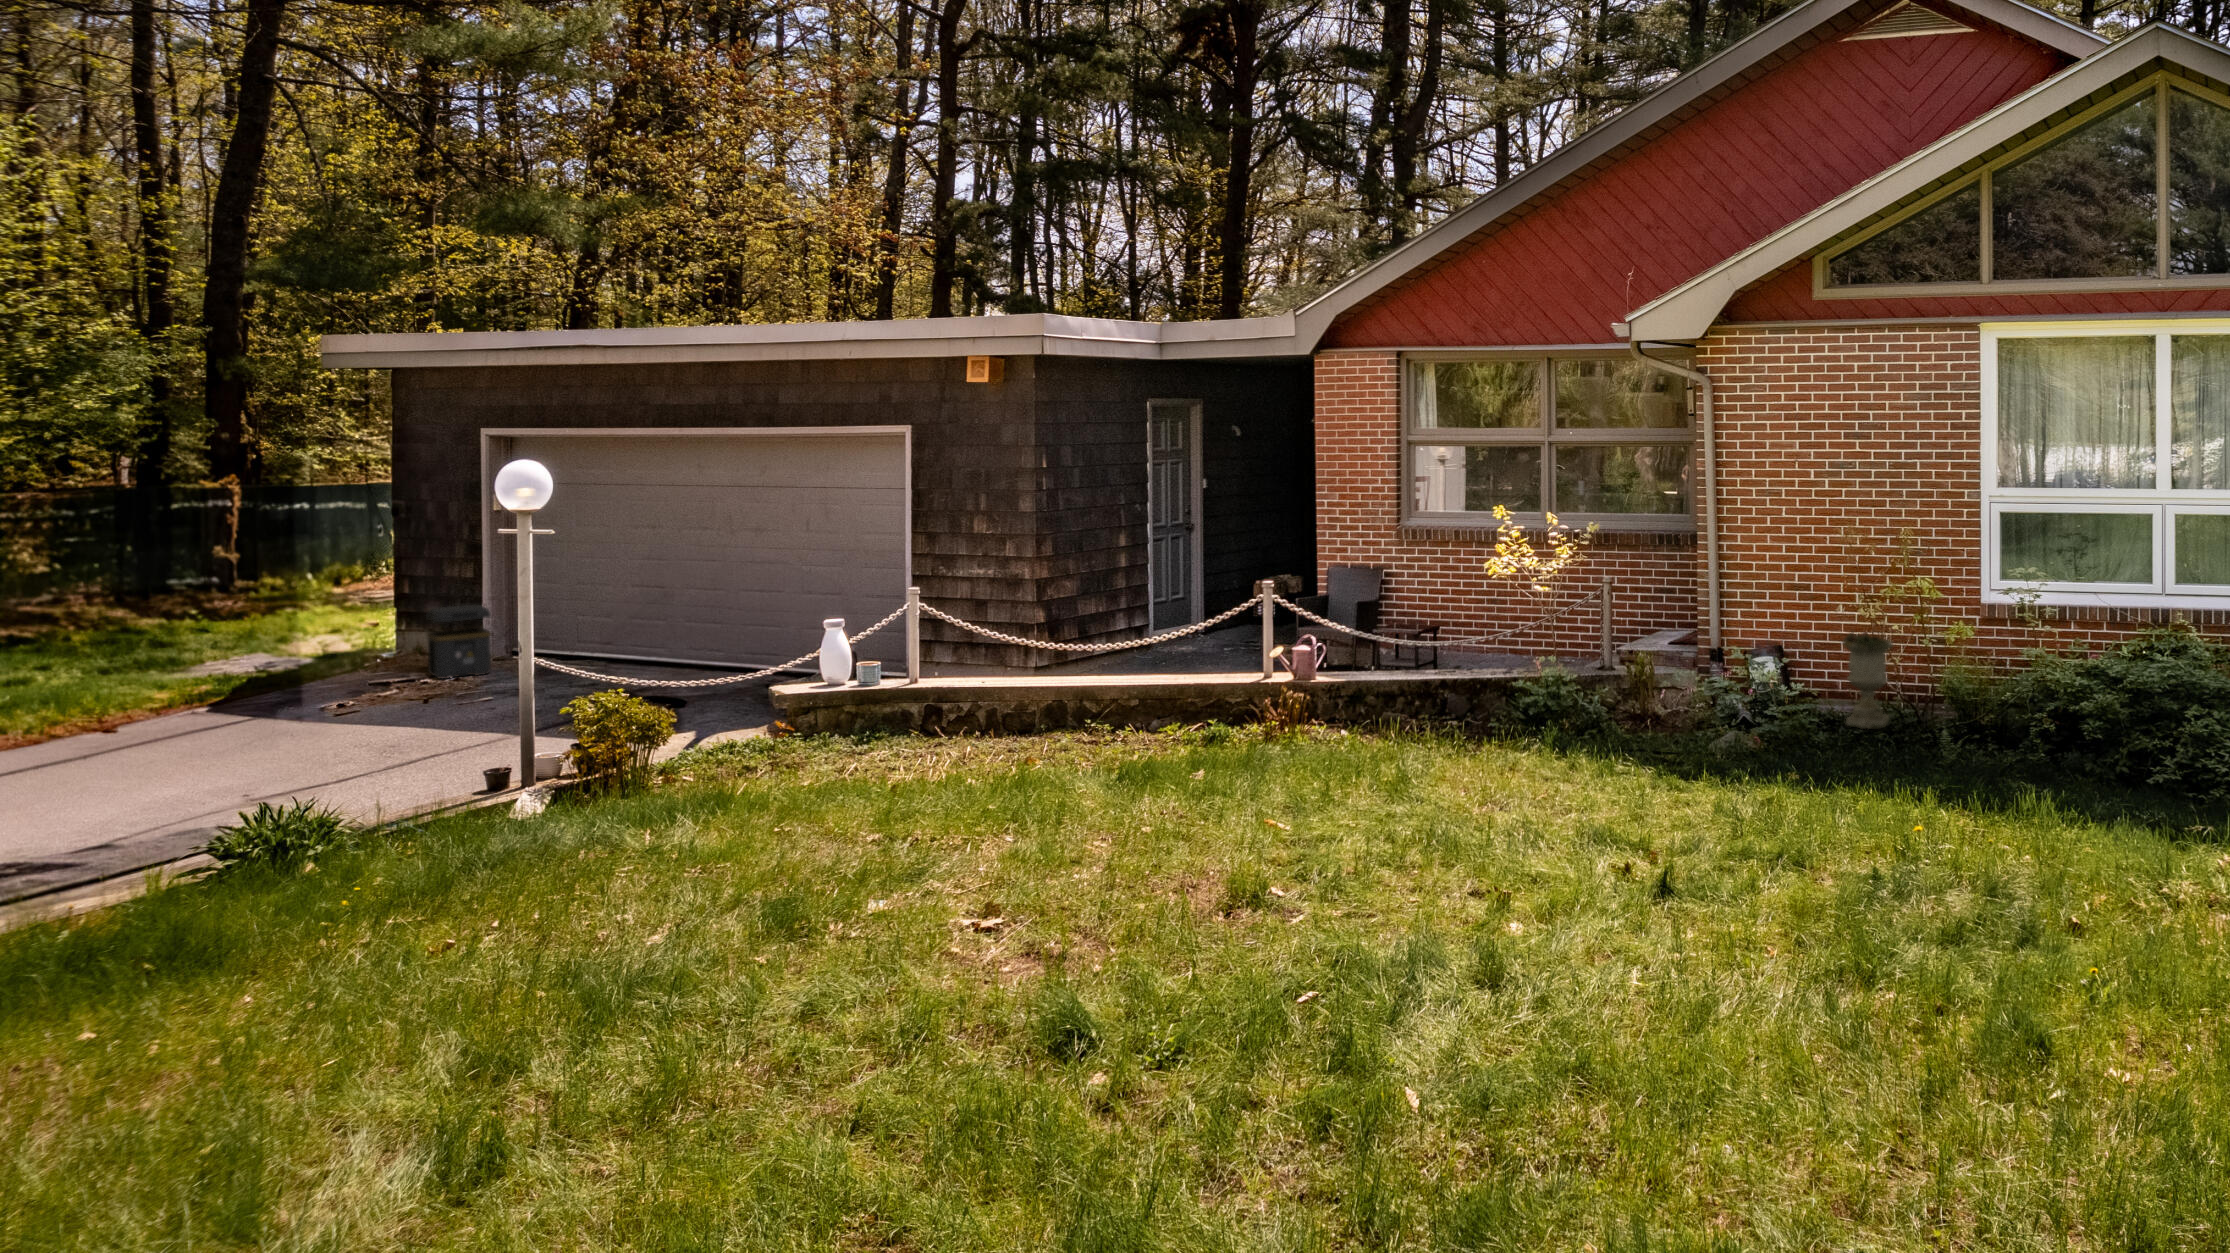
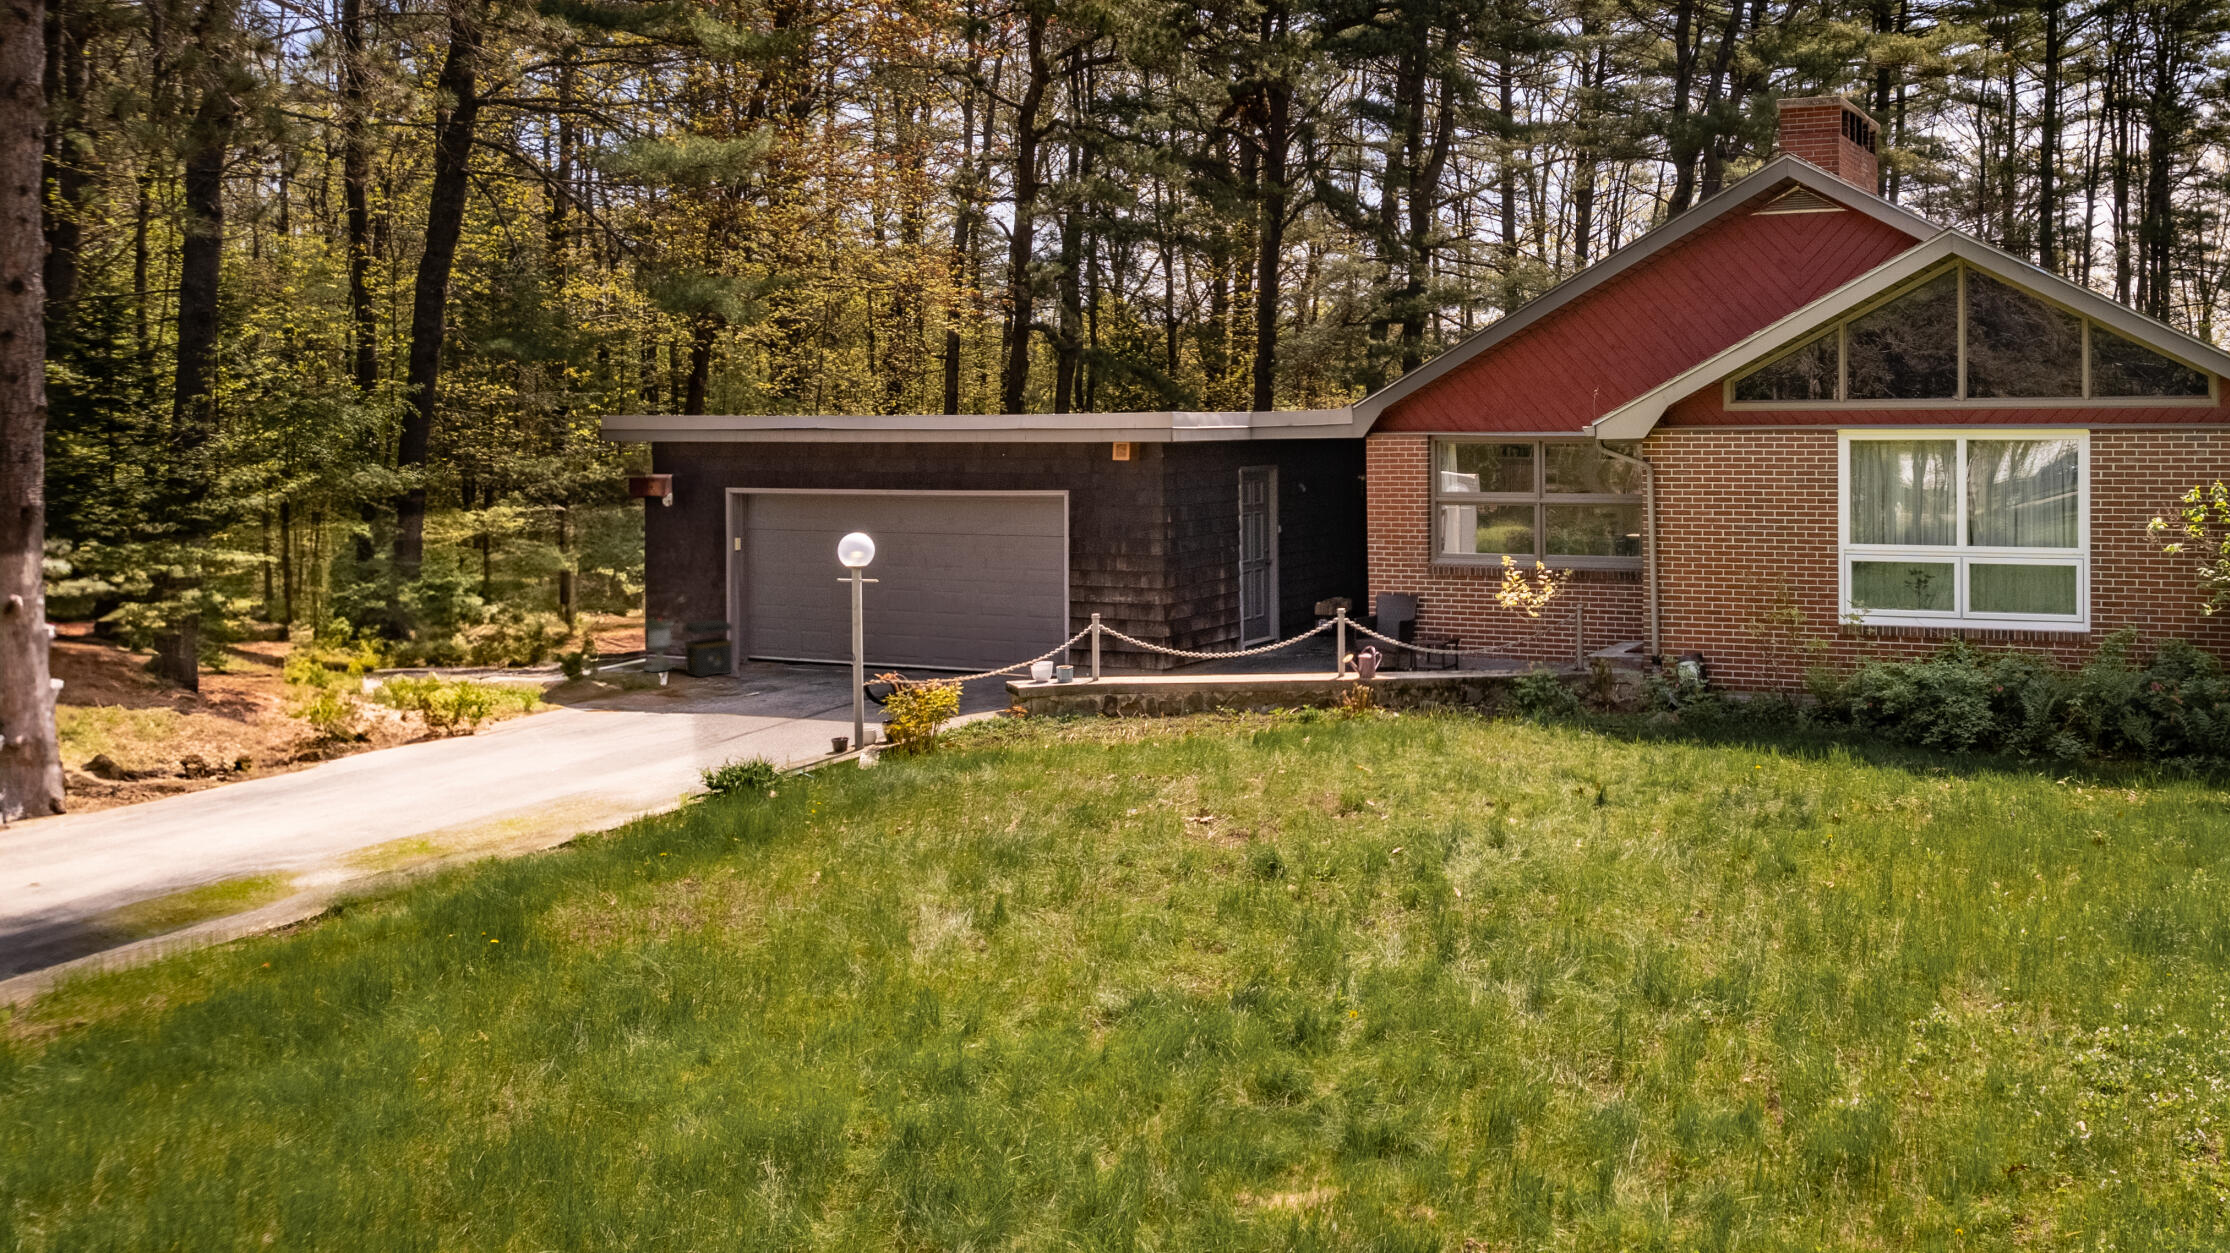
planter: present [1843,632,1893,729] -> present [644,618,675,672]

